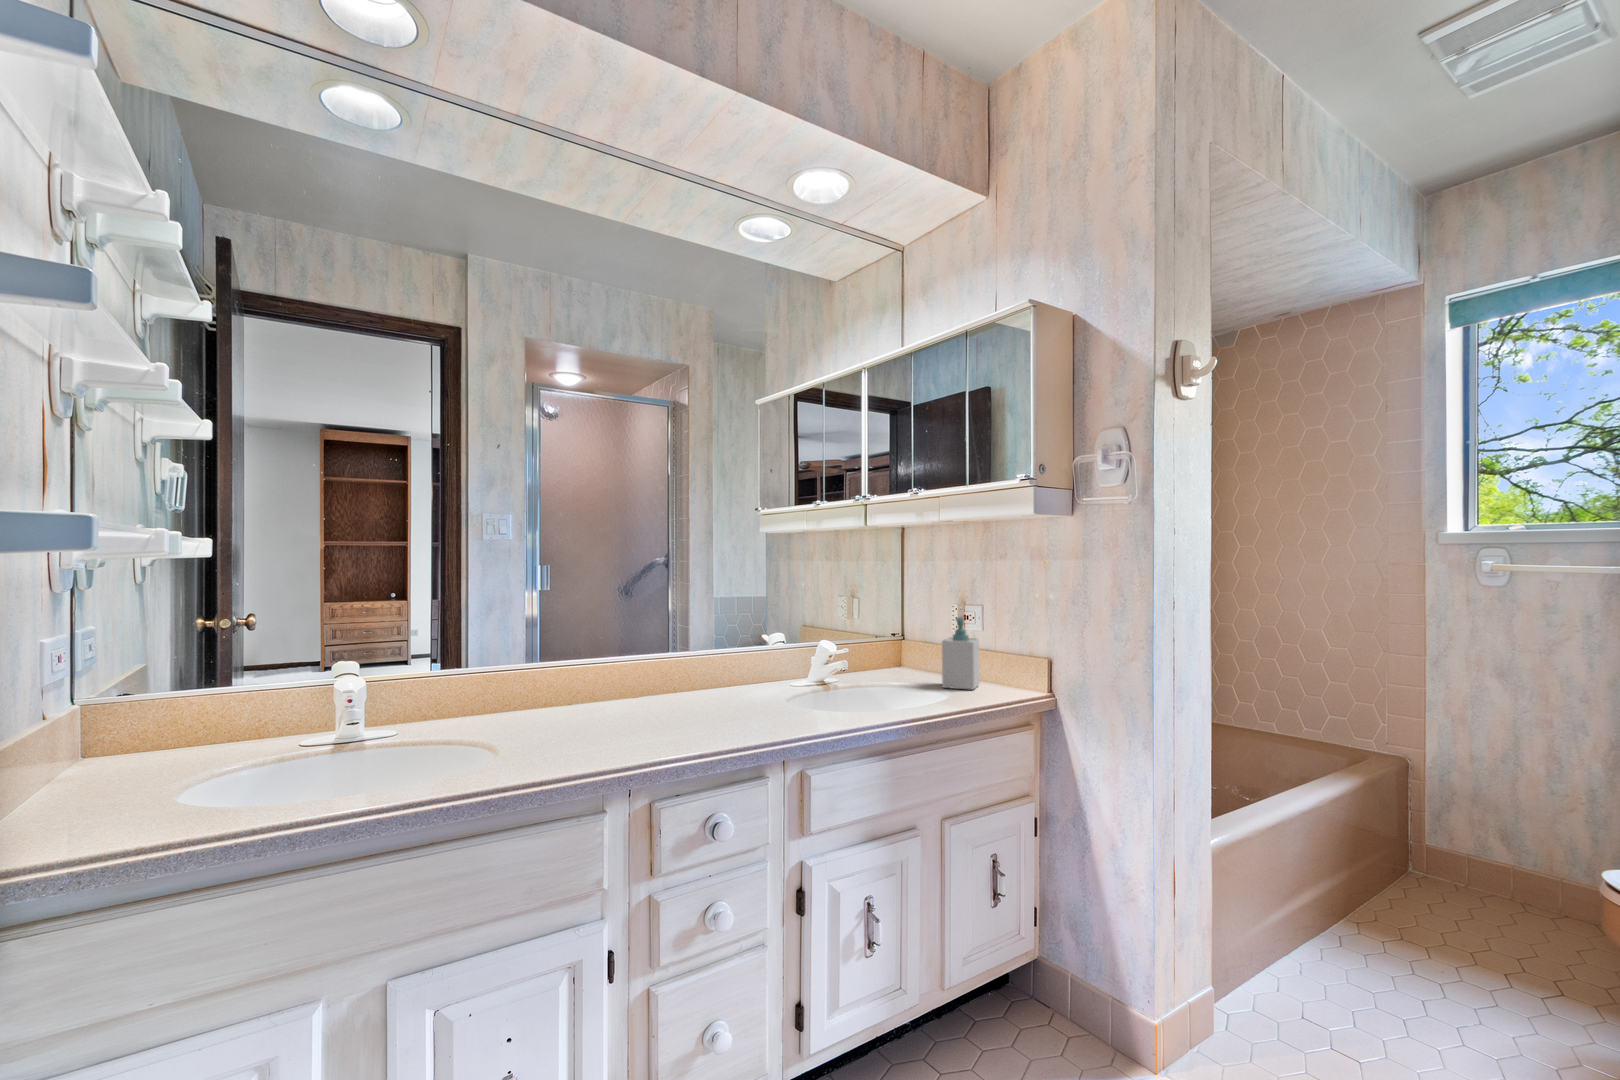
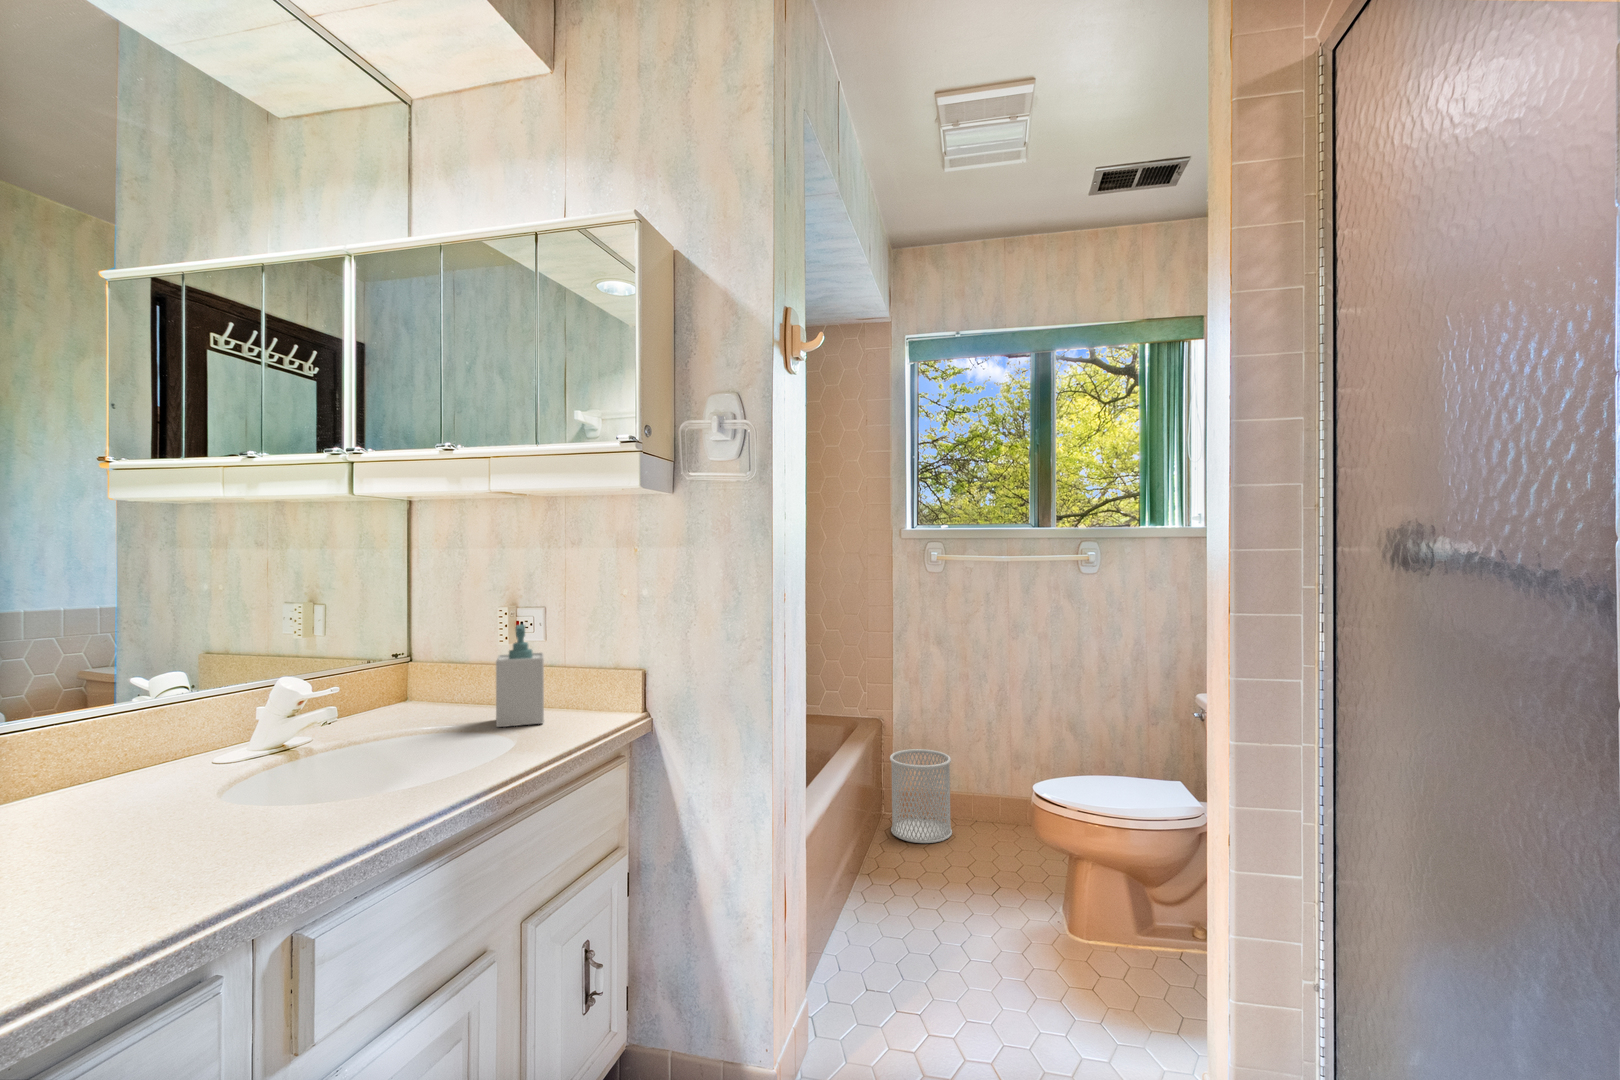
wastebasket: none [1430,806,1535,929] -> present [890,749,952,843]

